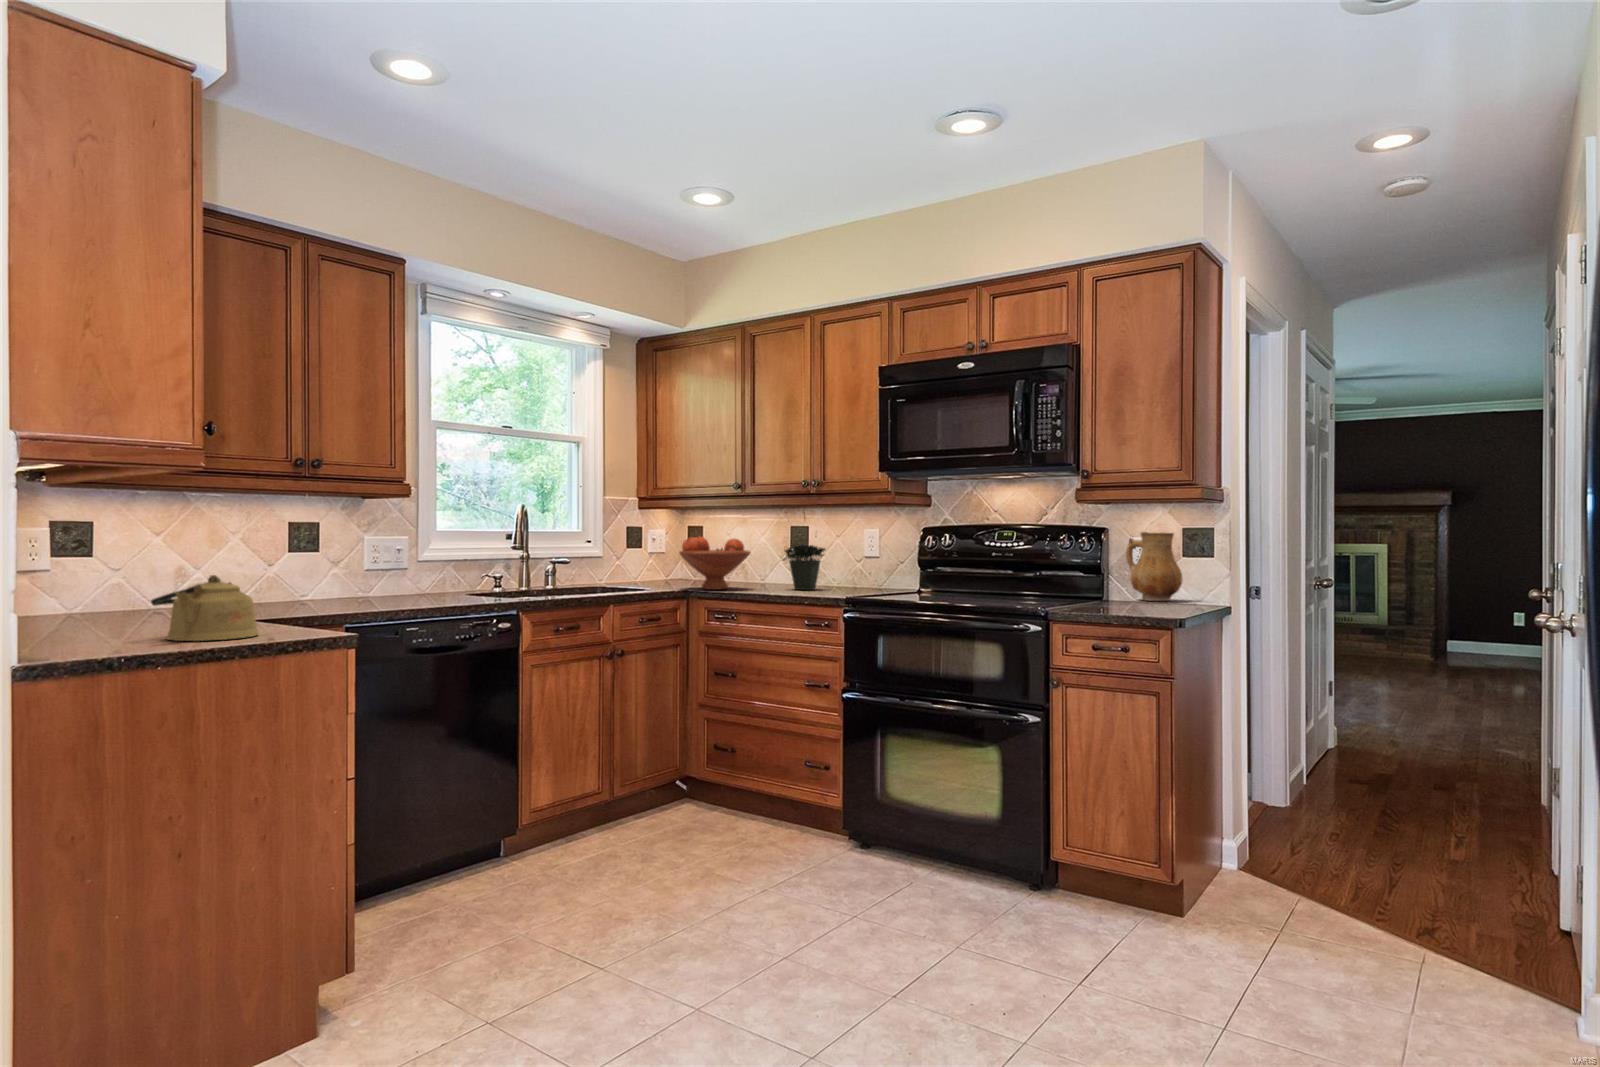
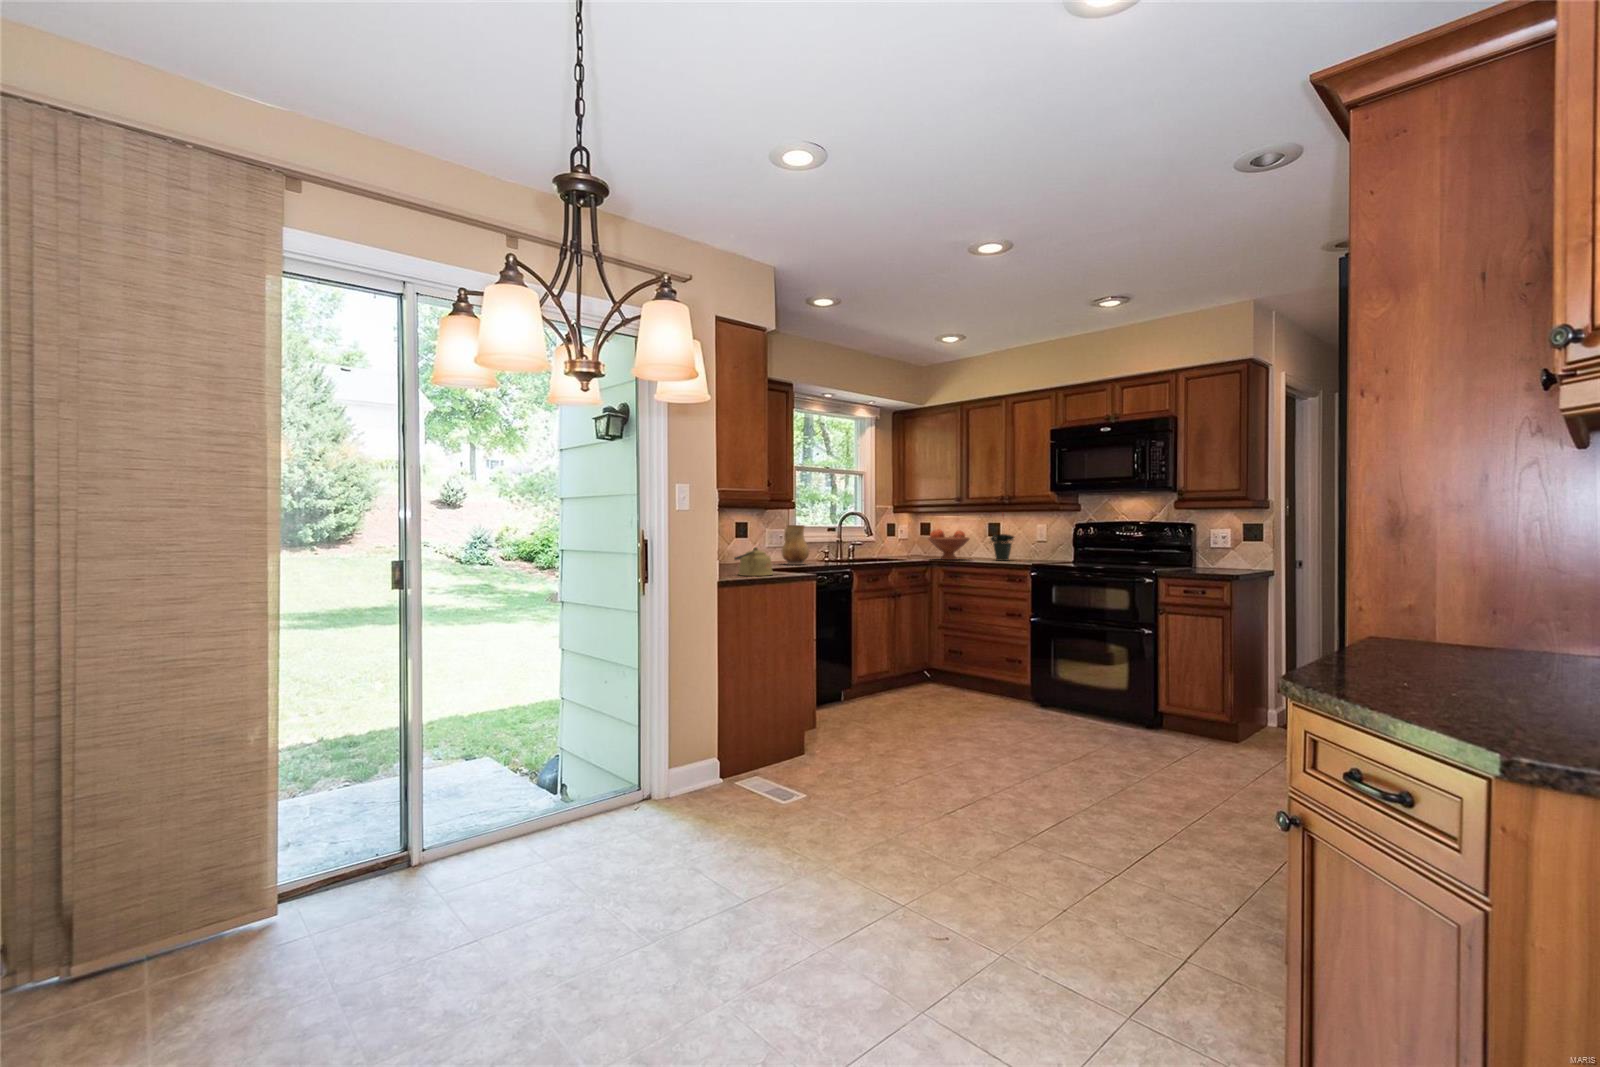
ceramic pitcher: present [1126,532,1182,601] -> present [782,525,809,565]

